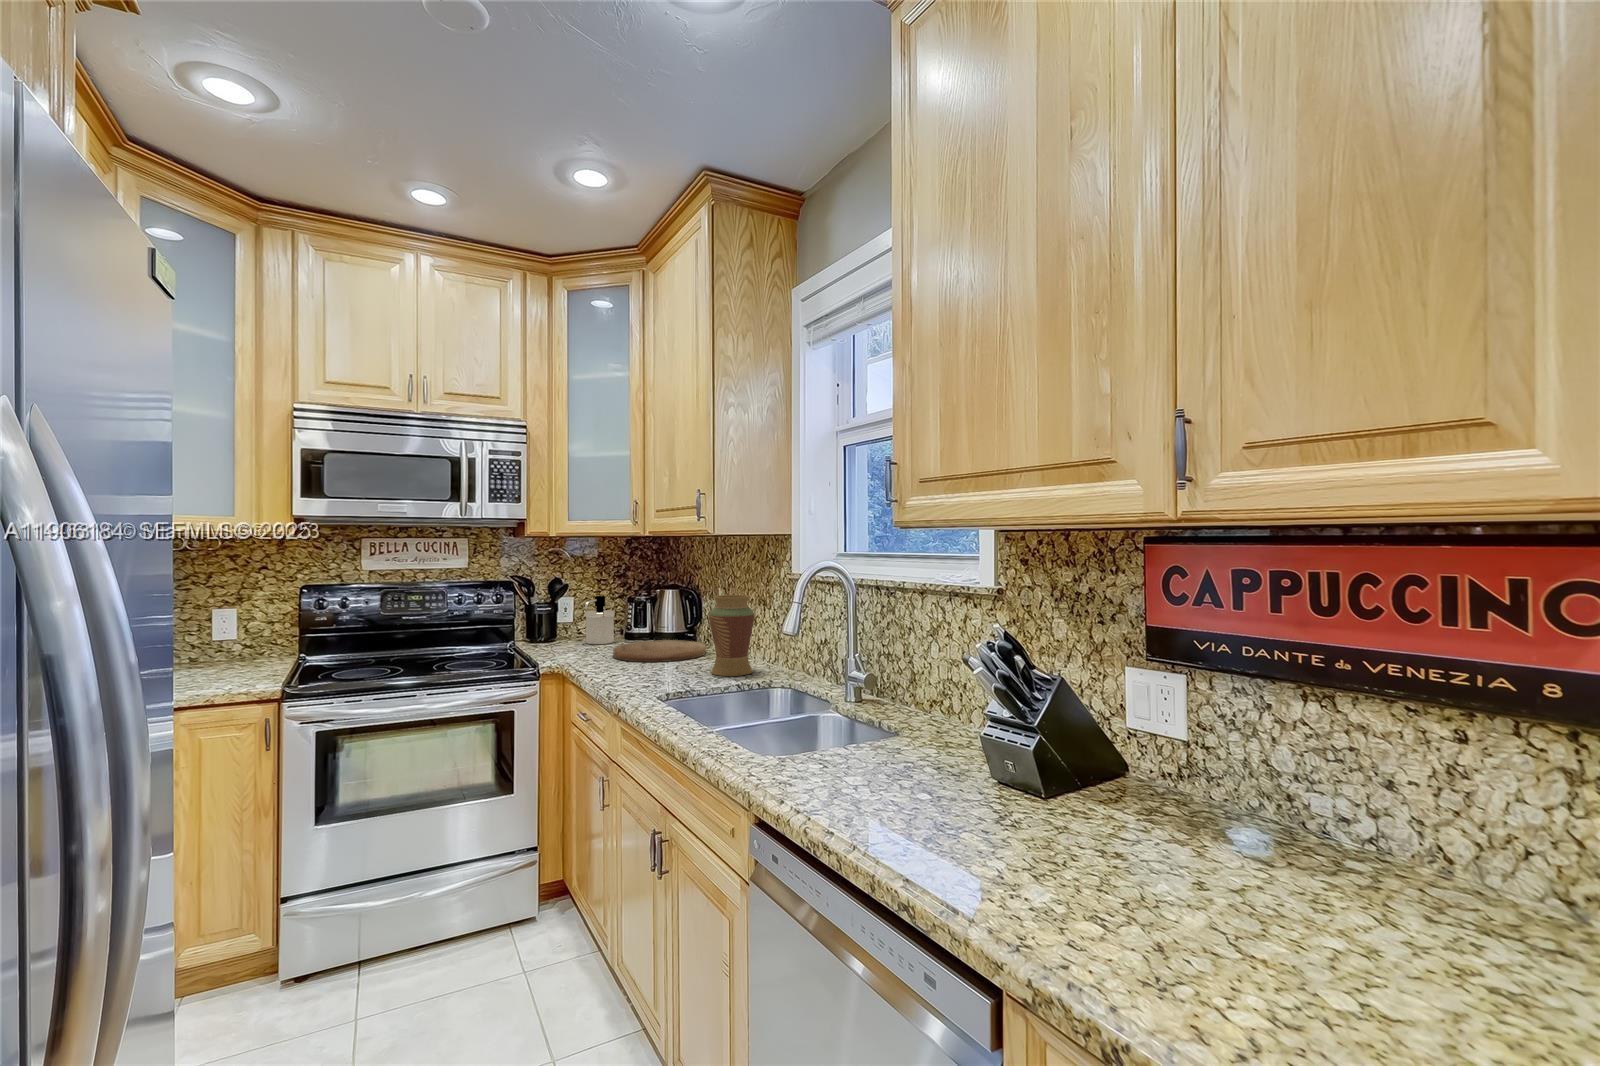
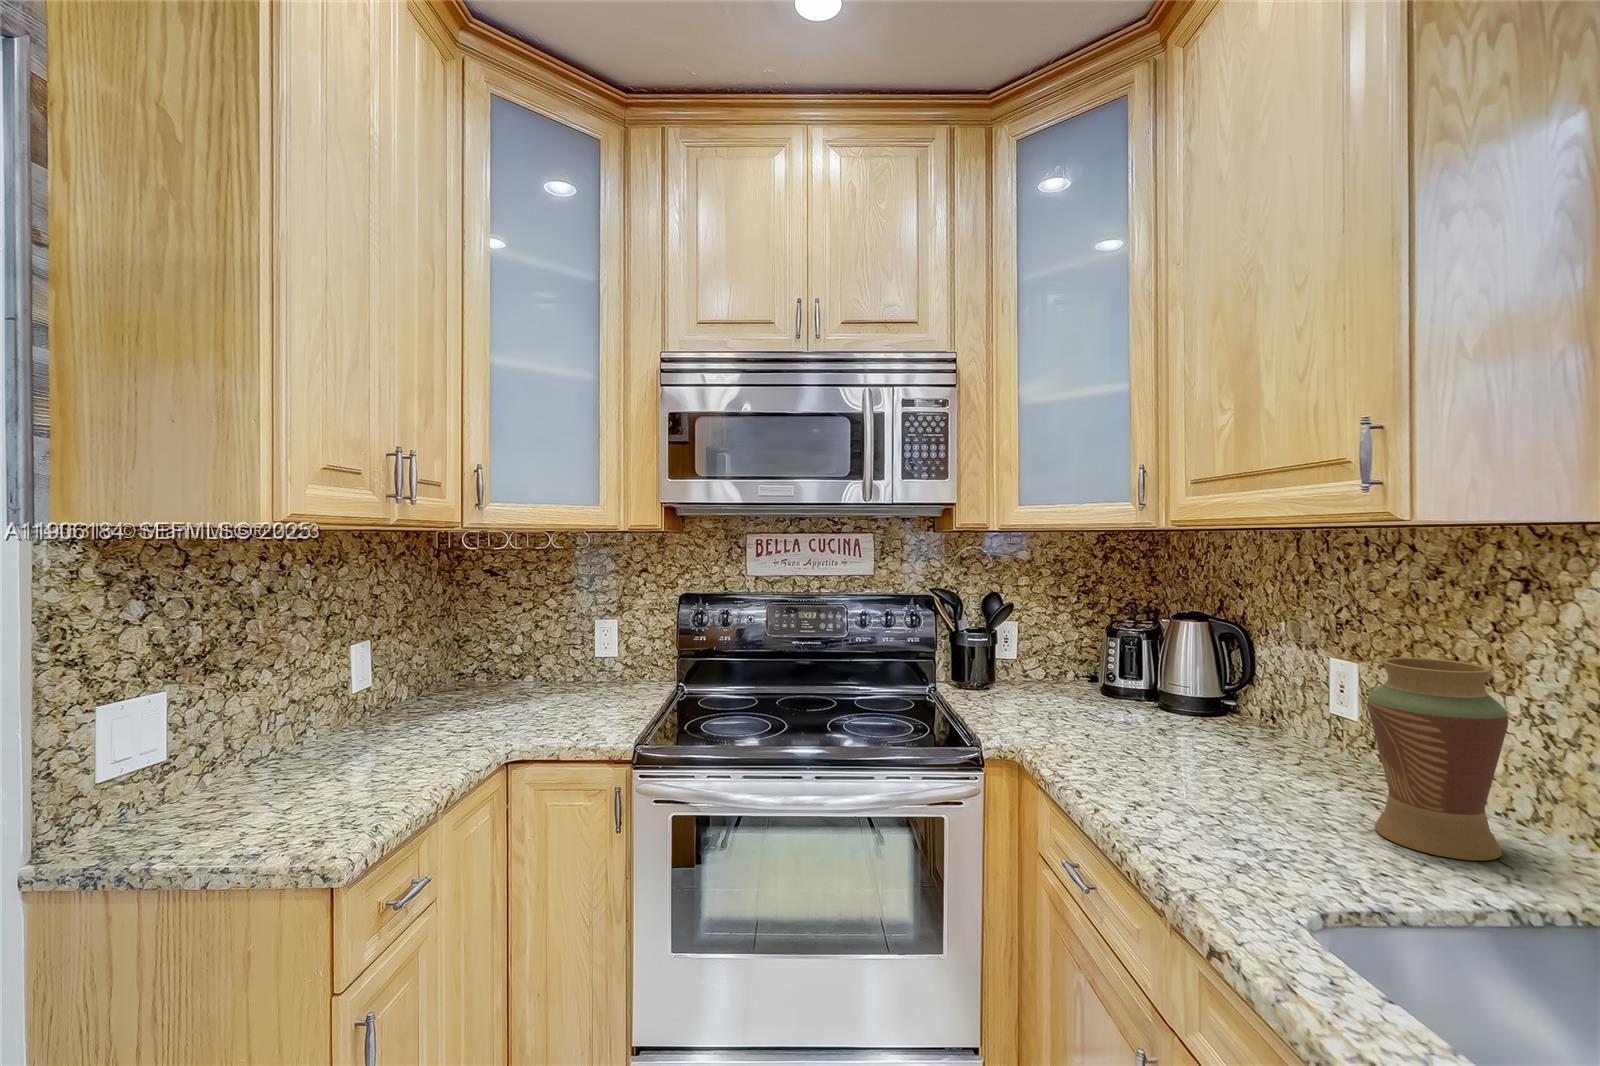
soap dispenser: present [584,596,615,644] -> none [1039,623,1087,702]
cutting board: present [613,640,706,662] -> none [1105,710,1295,771]

